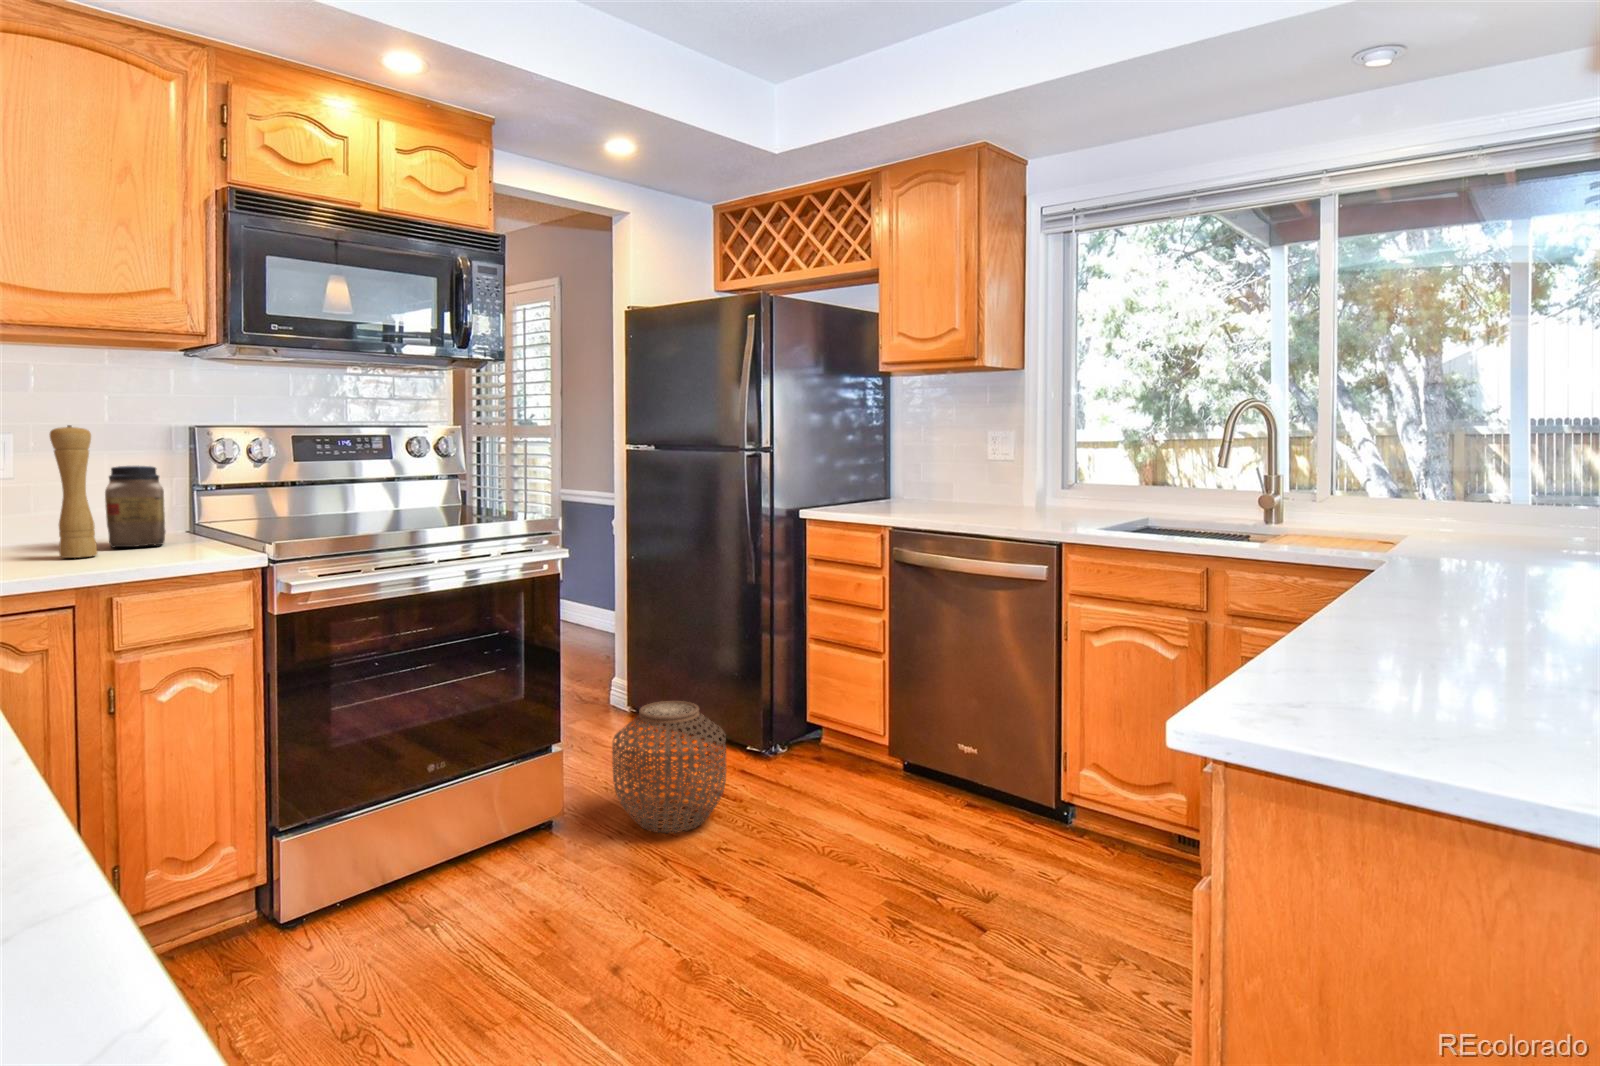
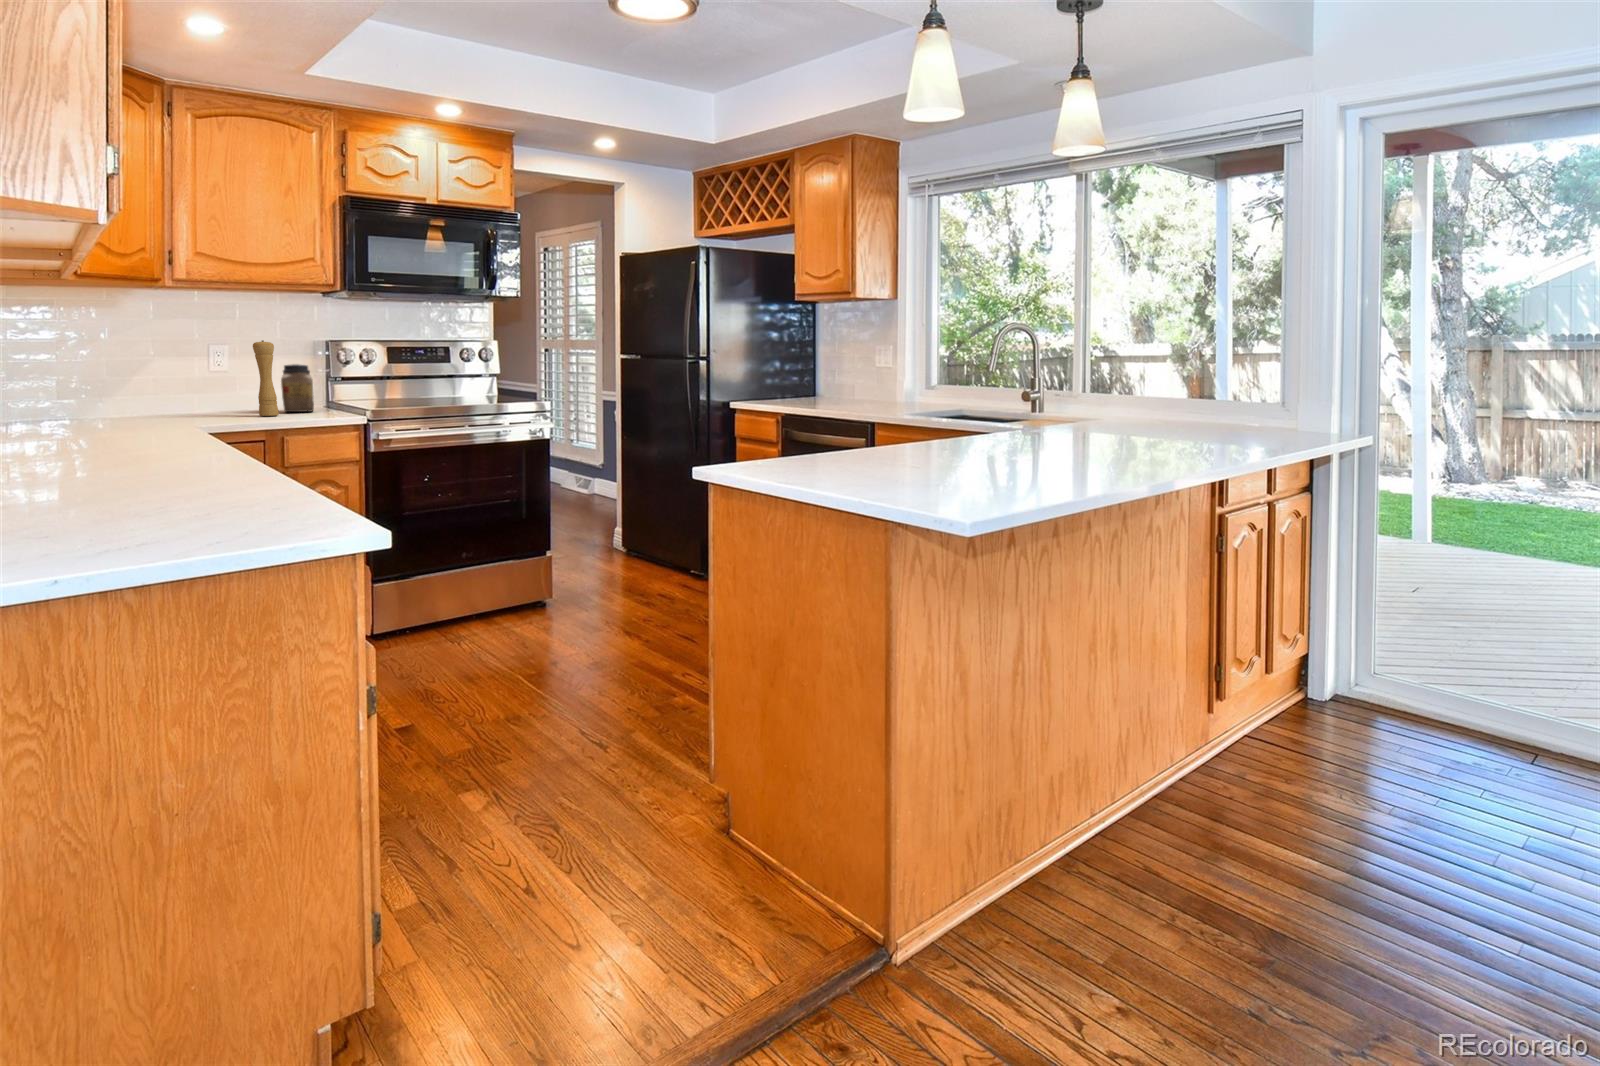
woven basket: present [612,701,726,833] -> none [583,525,658,607]

